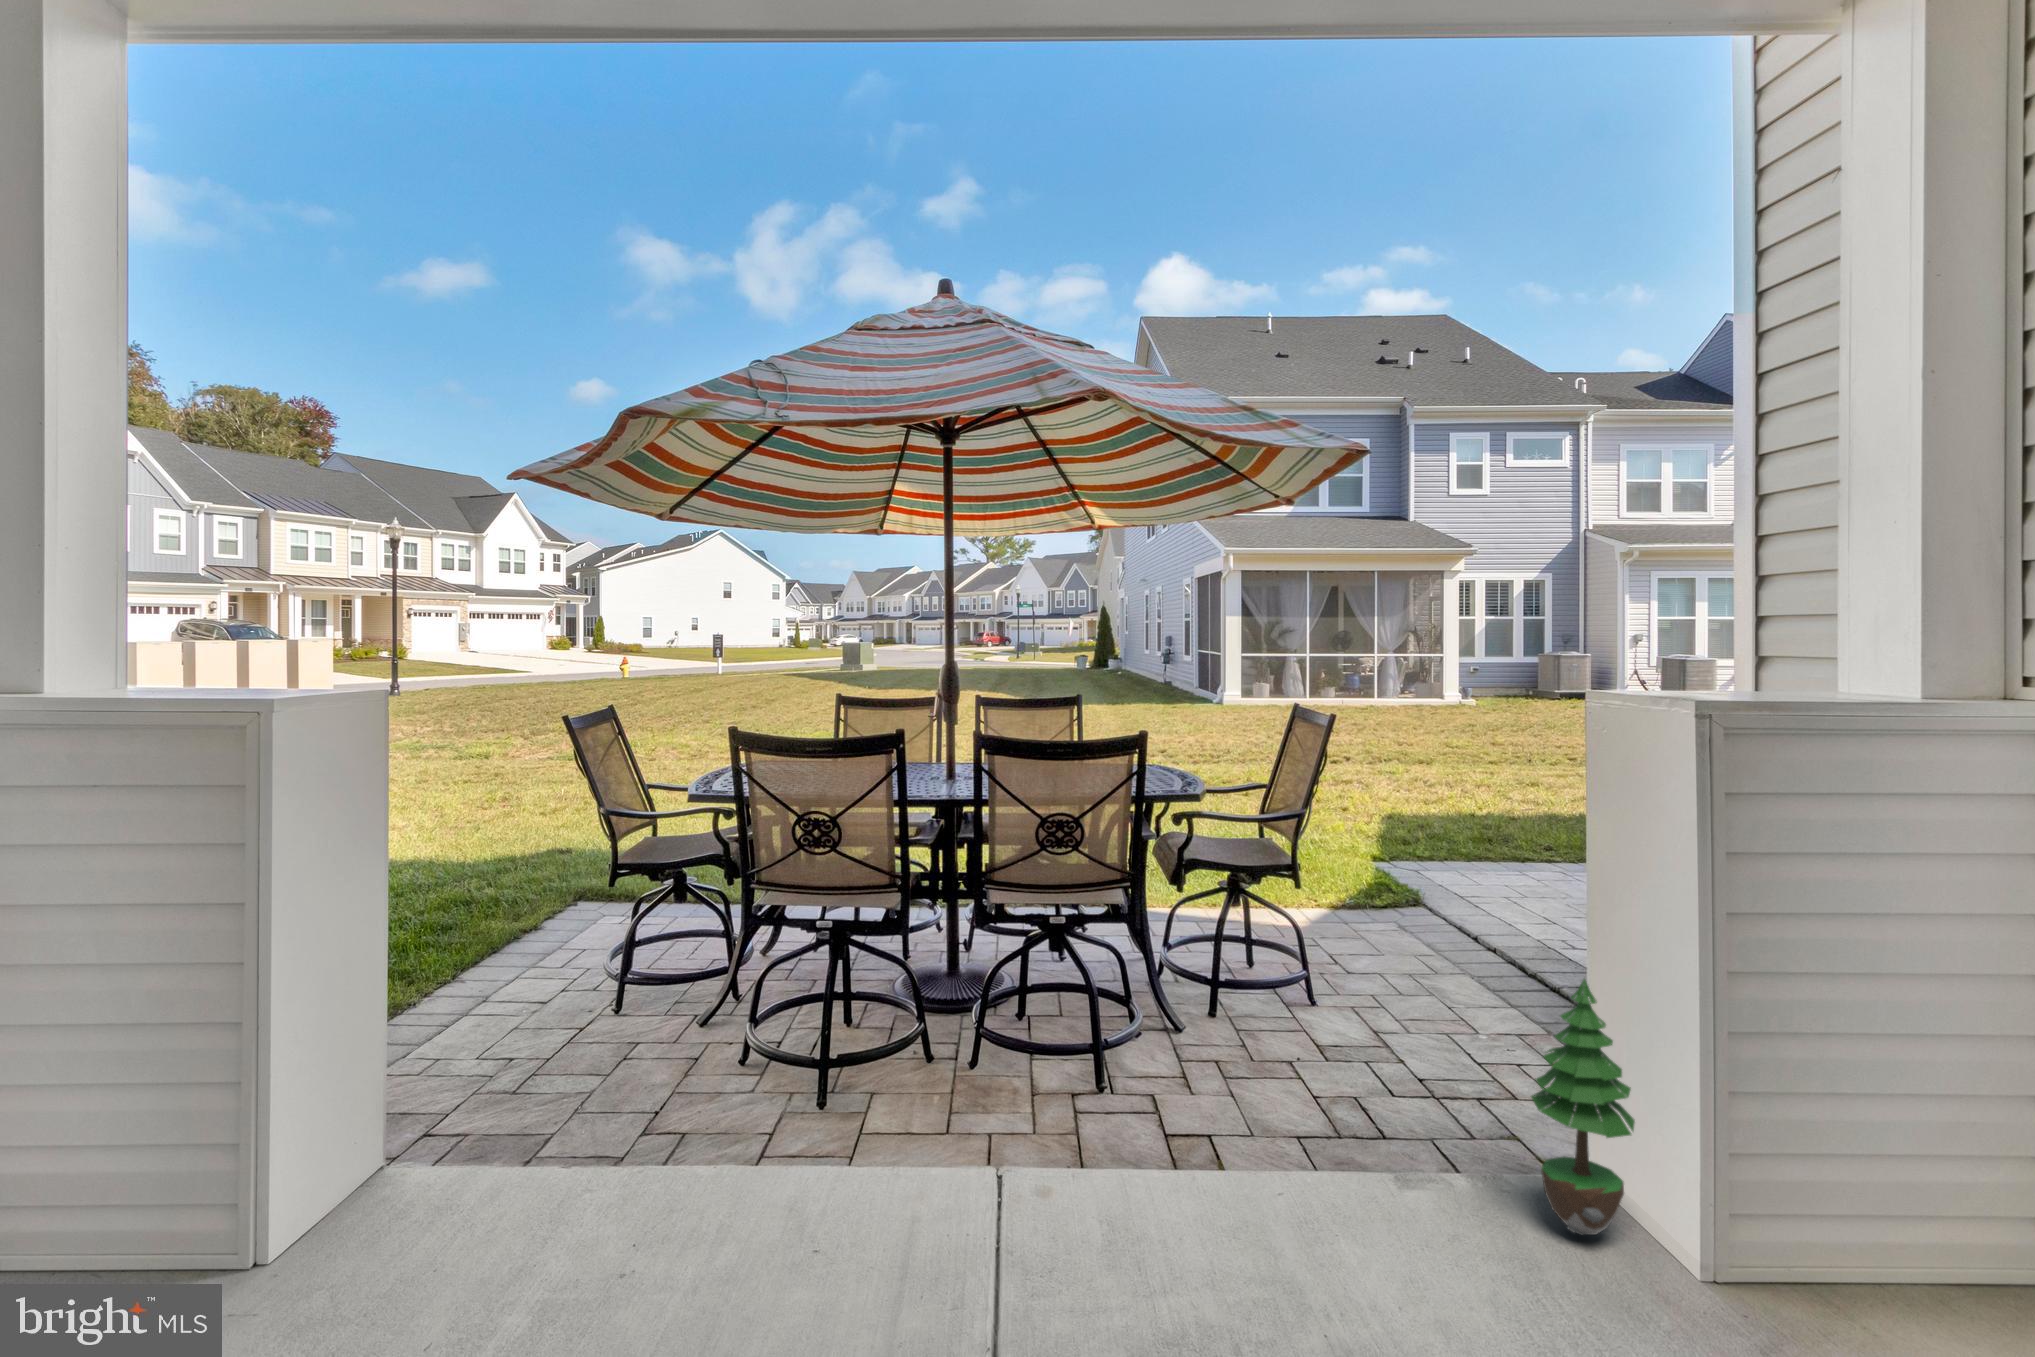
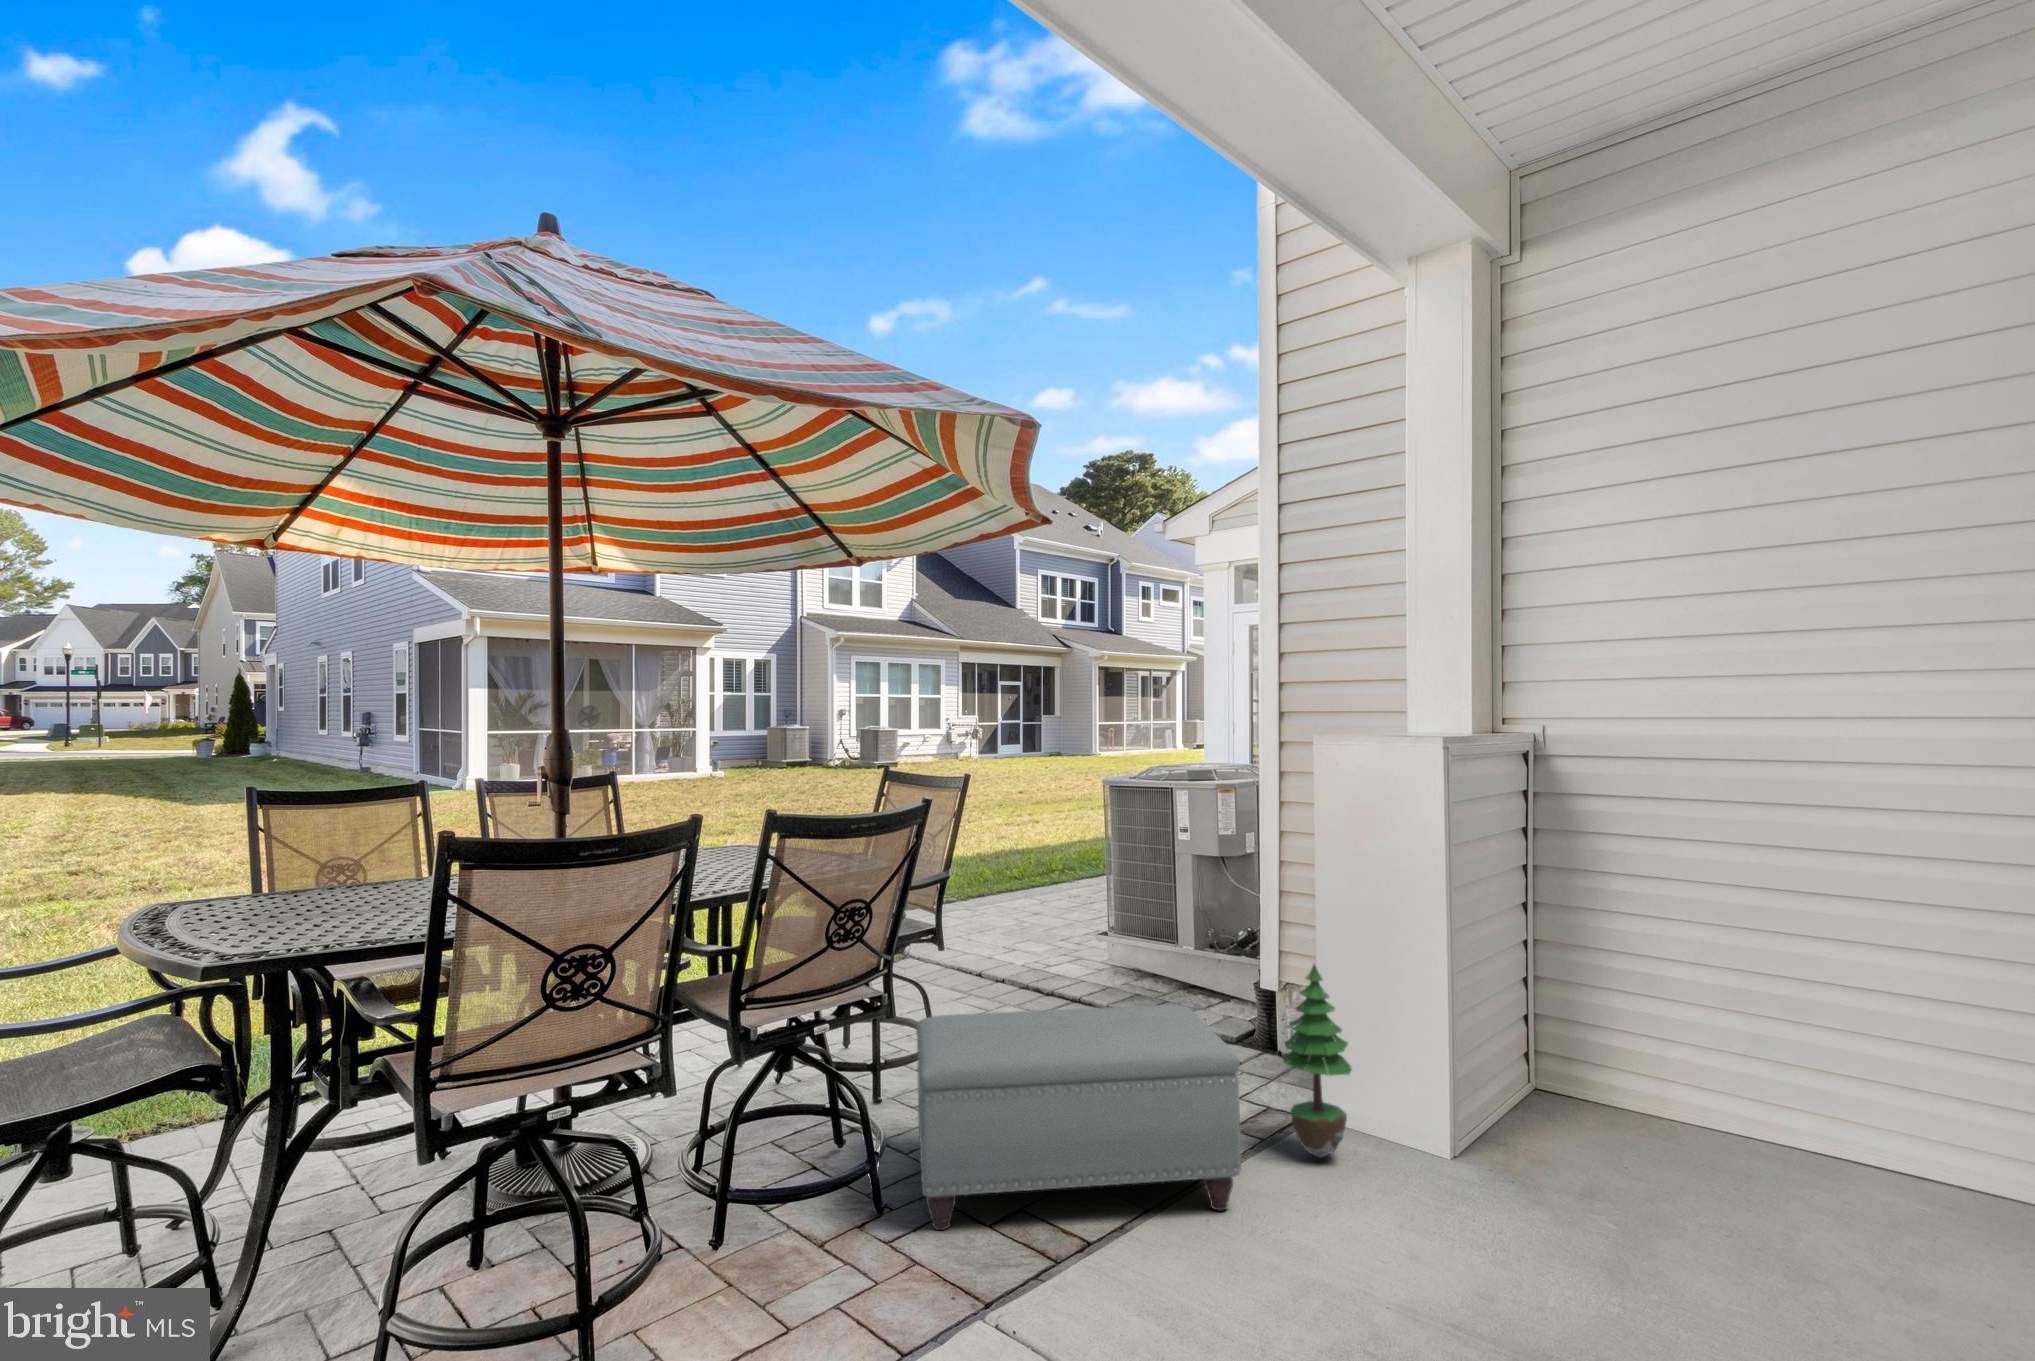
ottoman: none [1071,938,1447,1227] -> present [916,1005,1241,1230]

